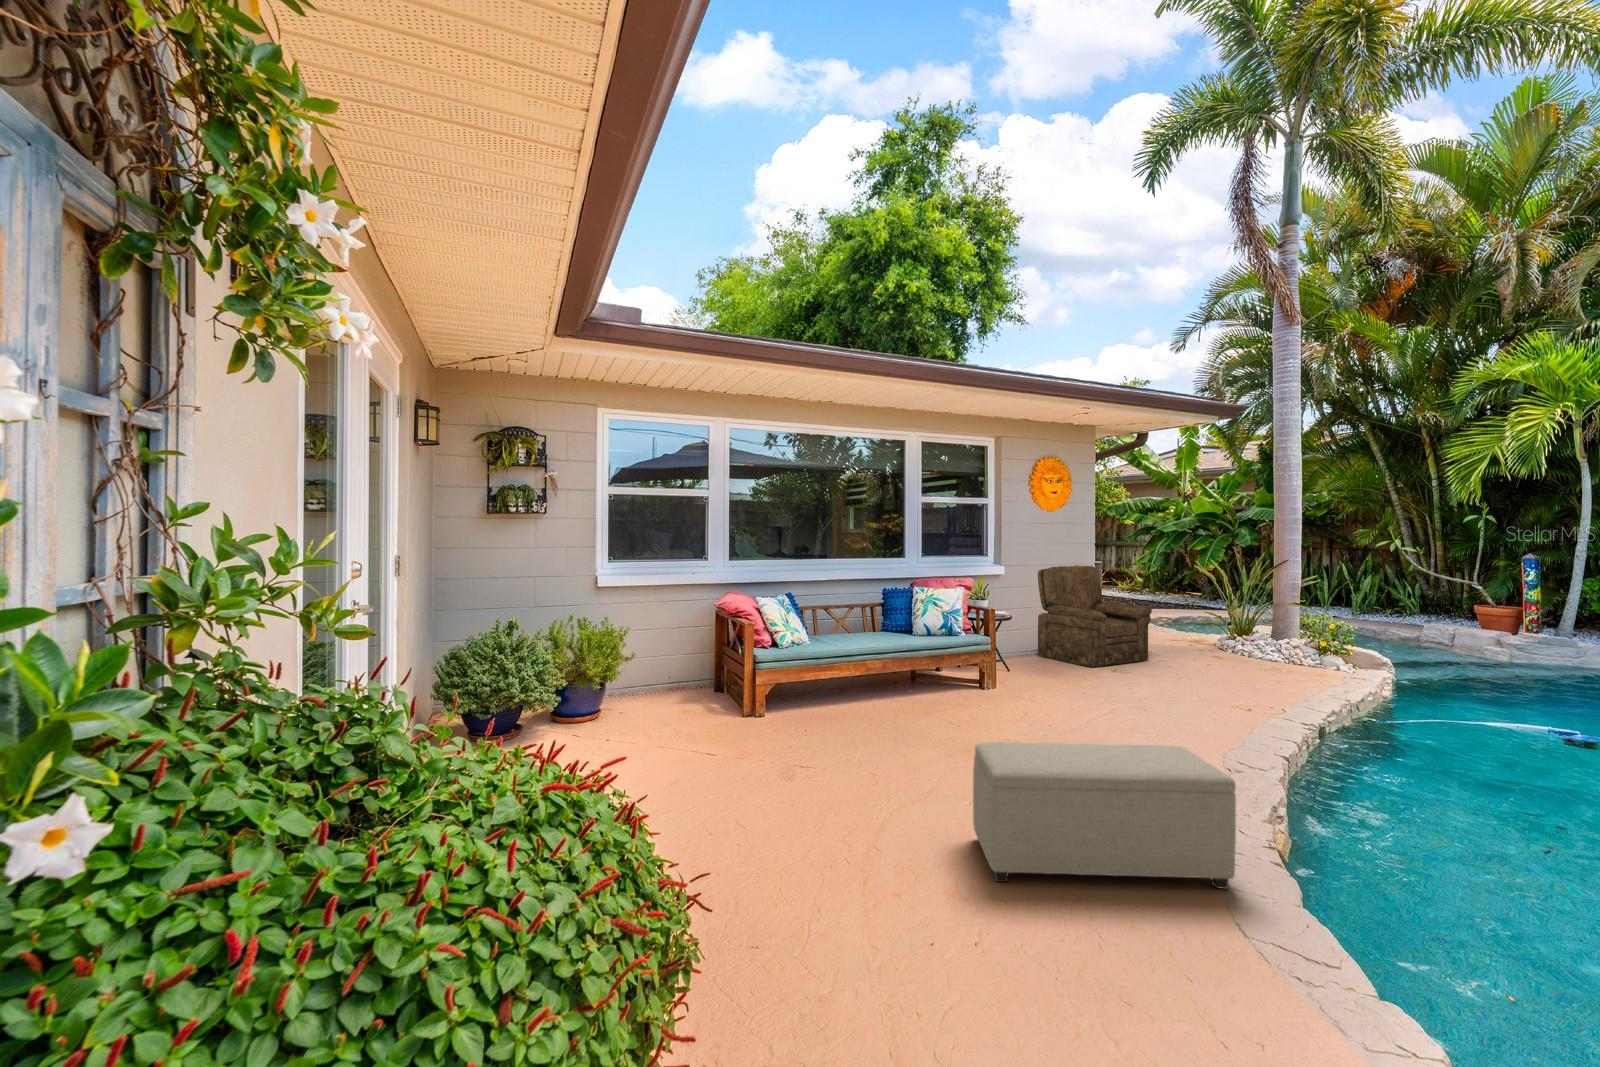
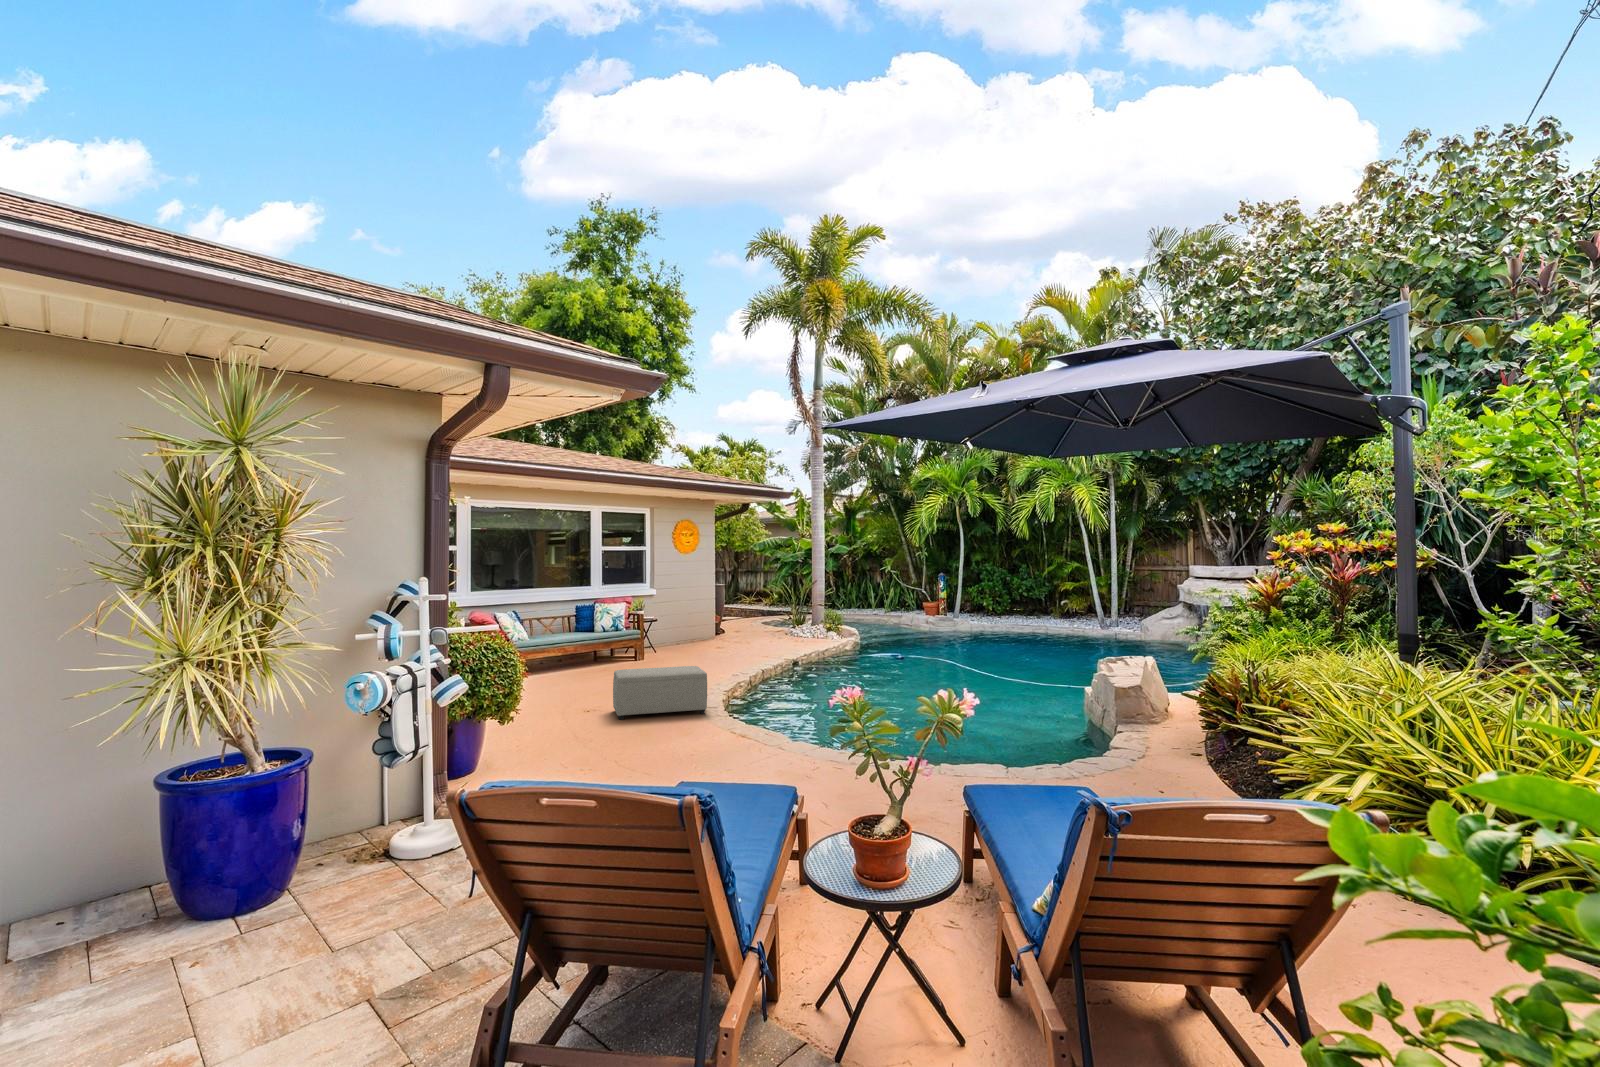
armchair: present [1038,565,1152,667] -> none [675,587,740,647]

